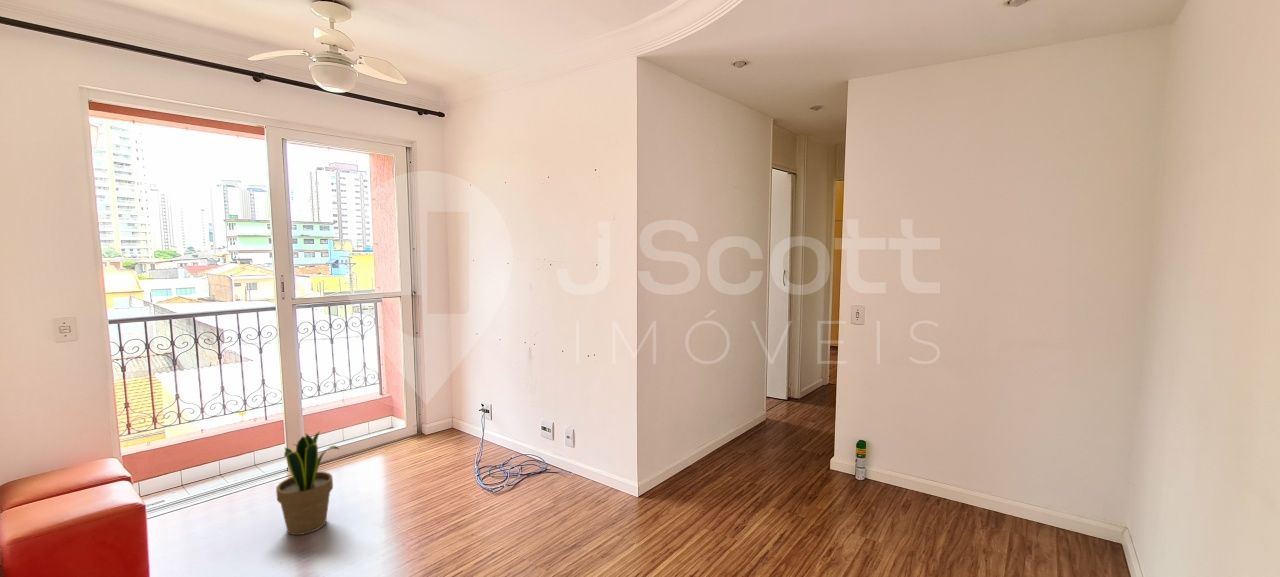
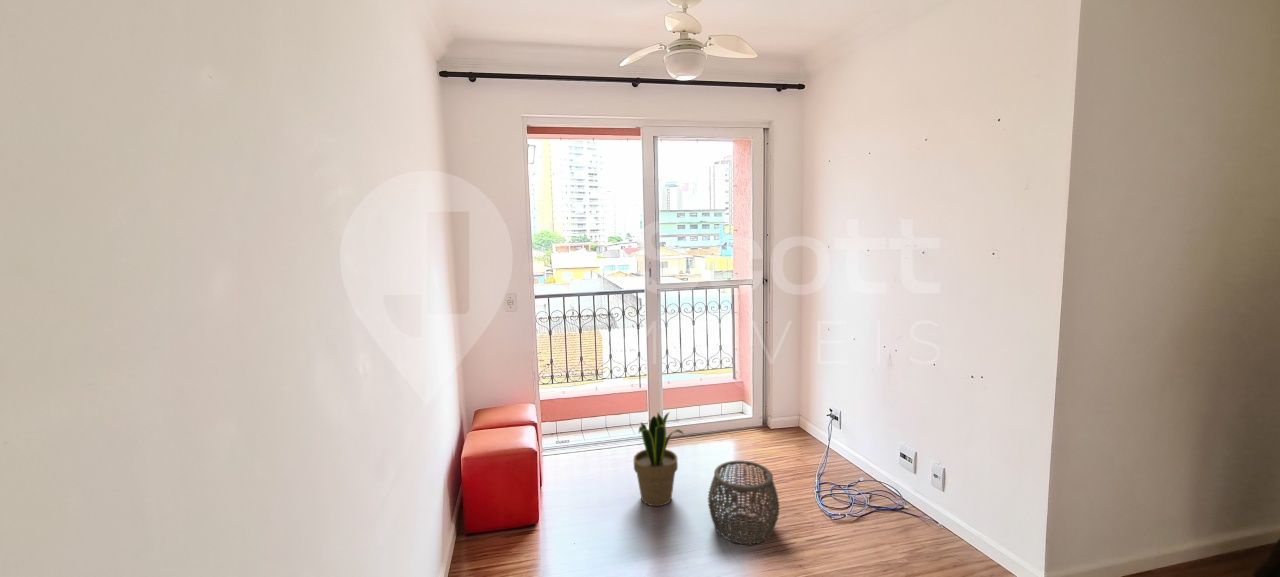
woven basket: none [371,460,445,539] -> present [708,461,779,545]

